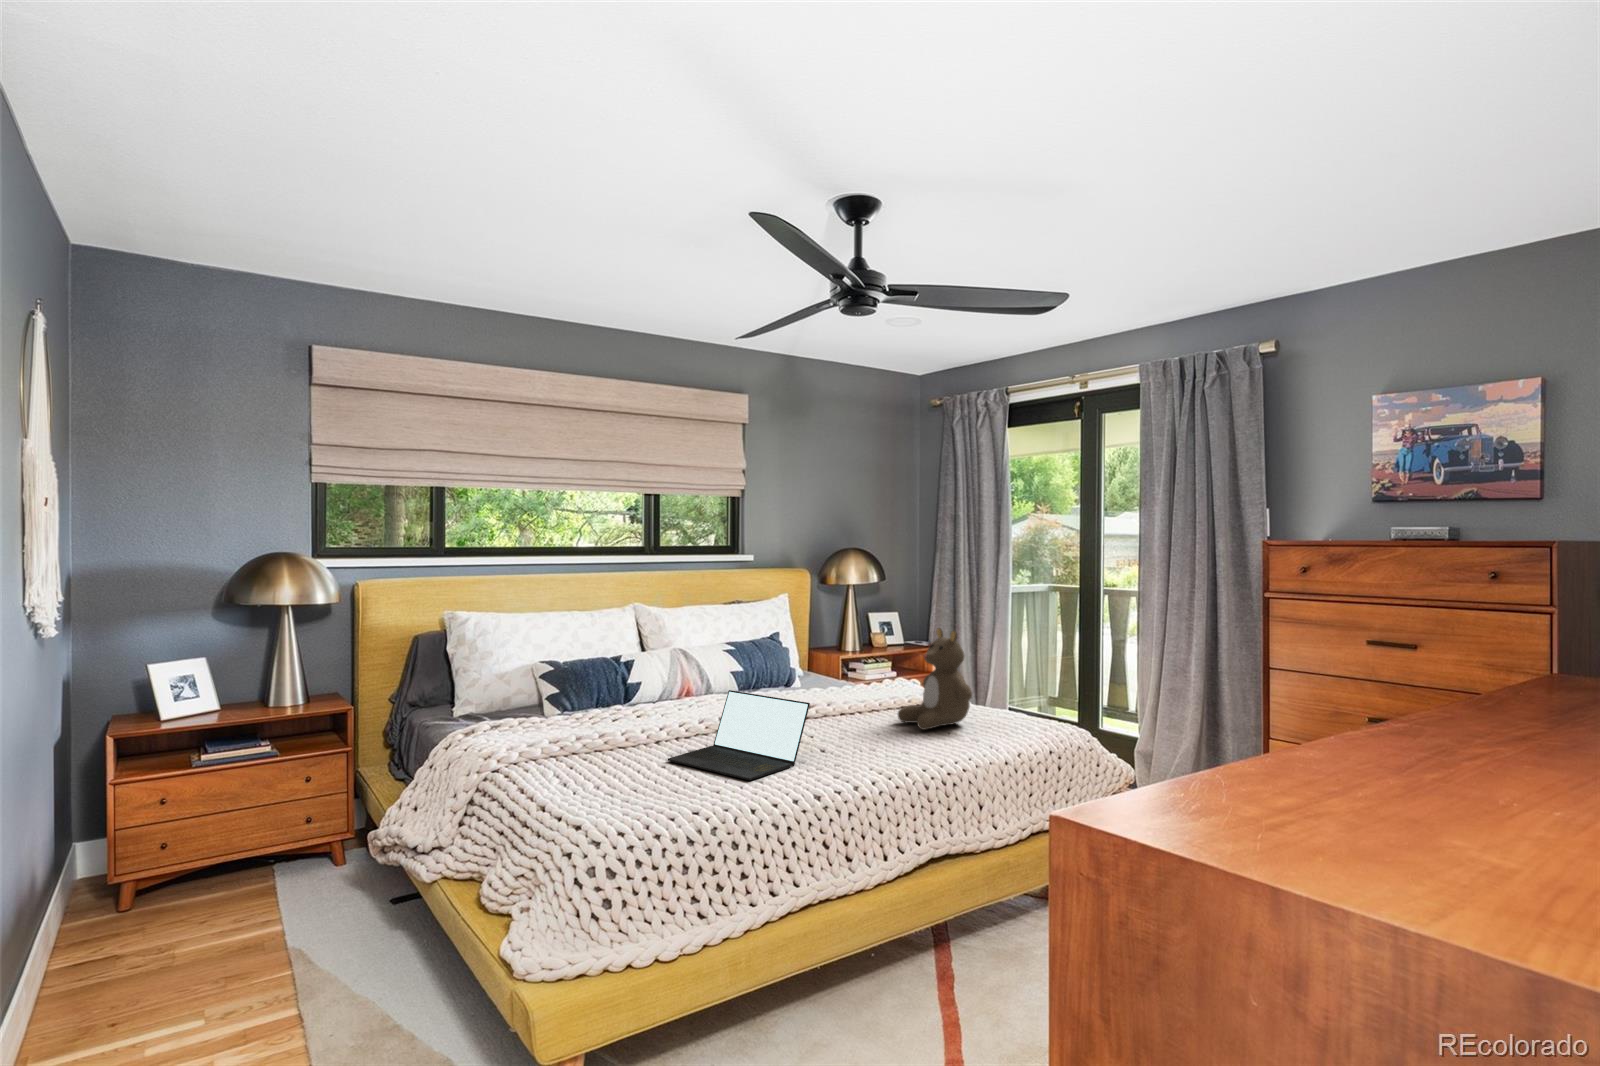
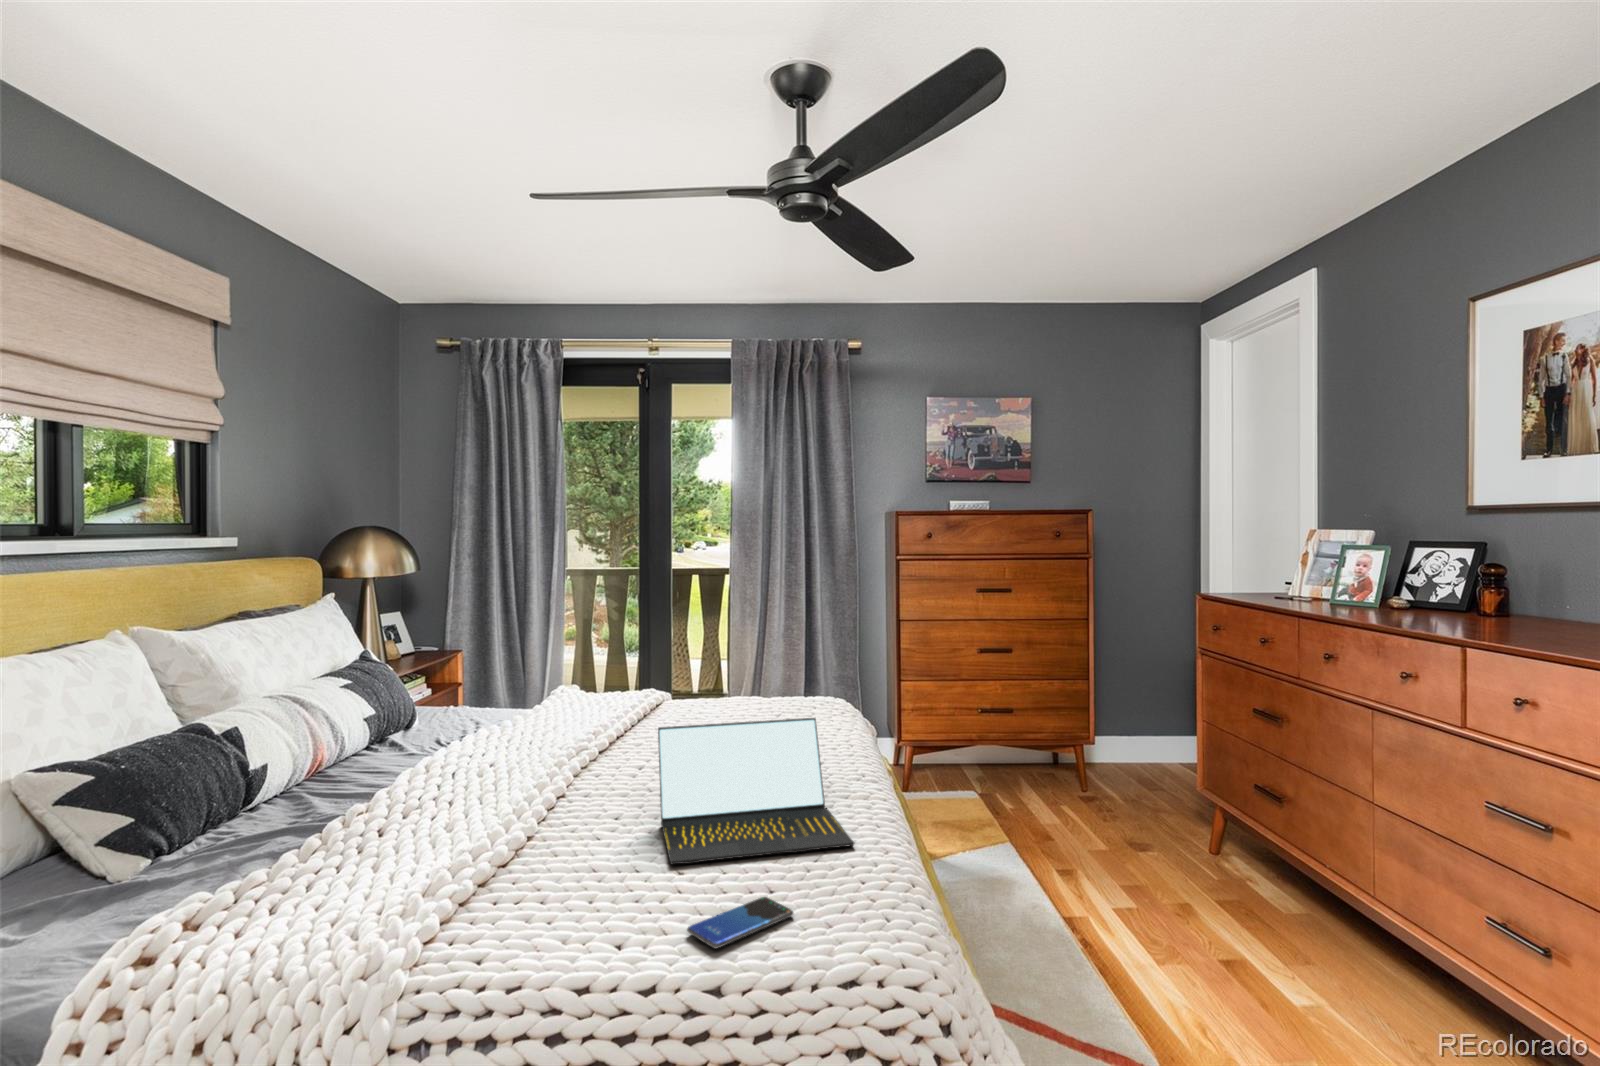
teddy bear: present [898,628,972,730] -> none [736,607,827,731]
smartphone: none [596,776,657,789] -> present [687,897,793,949]

